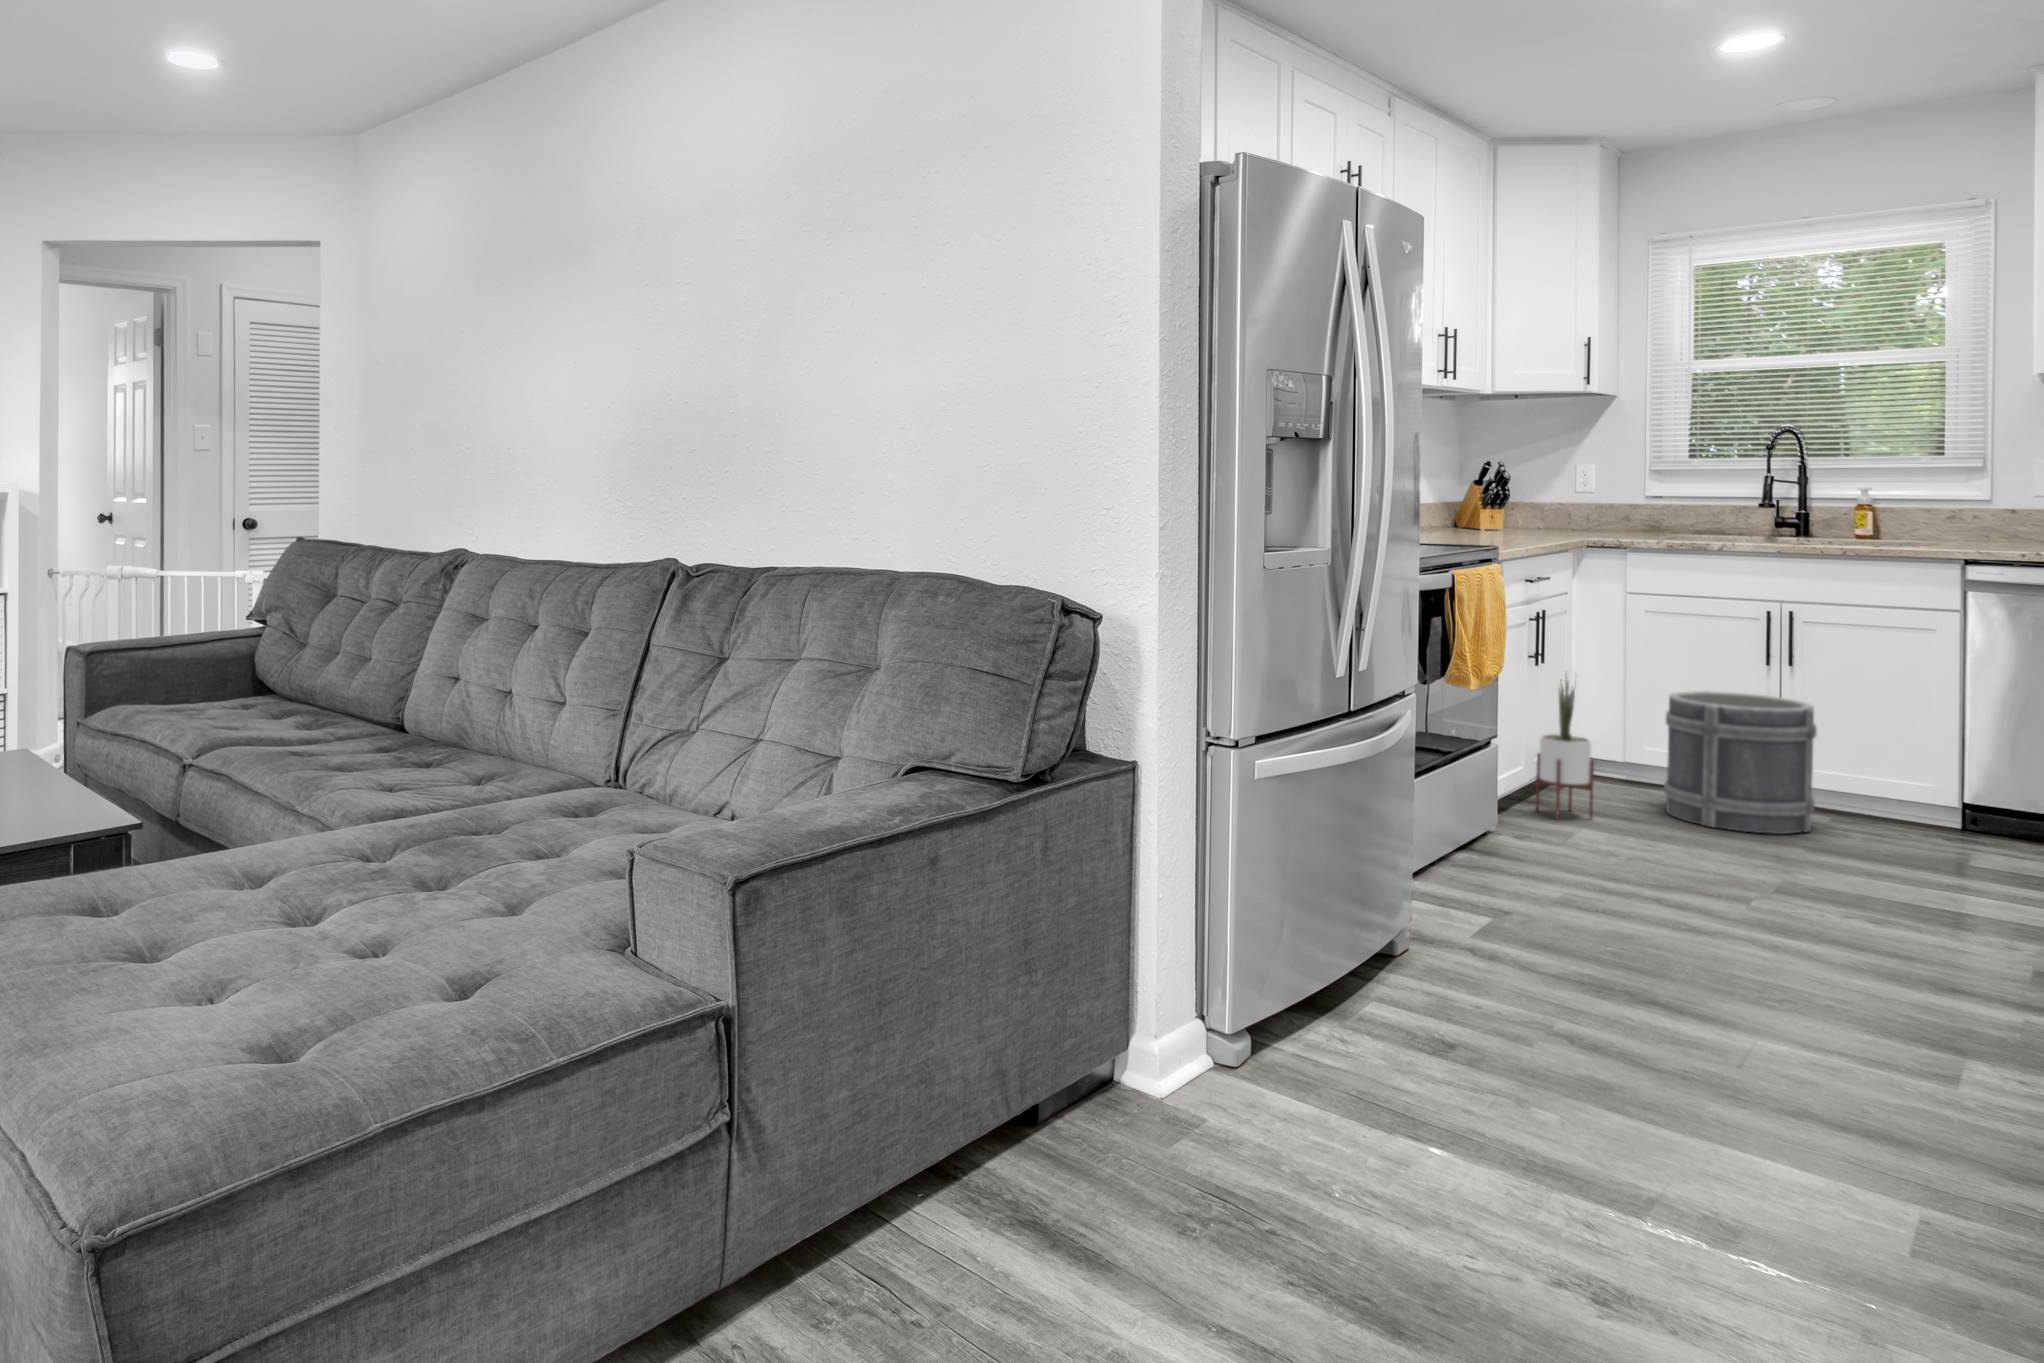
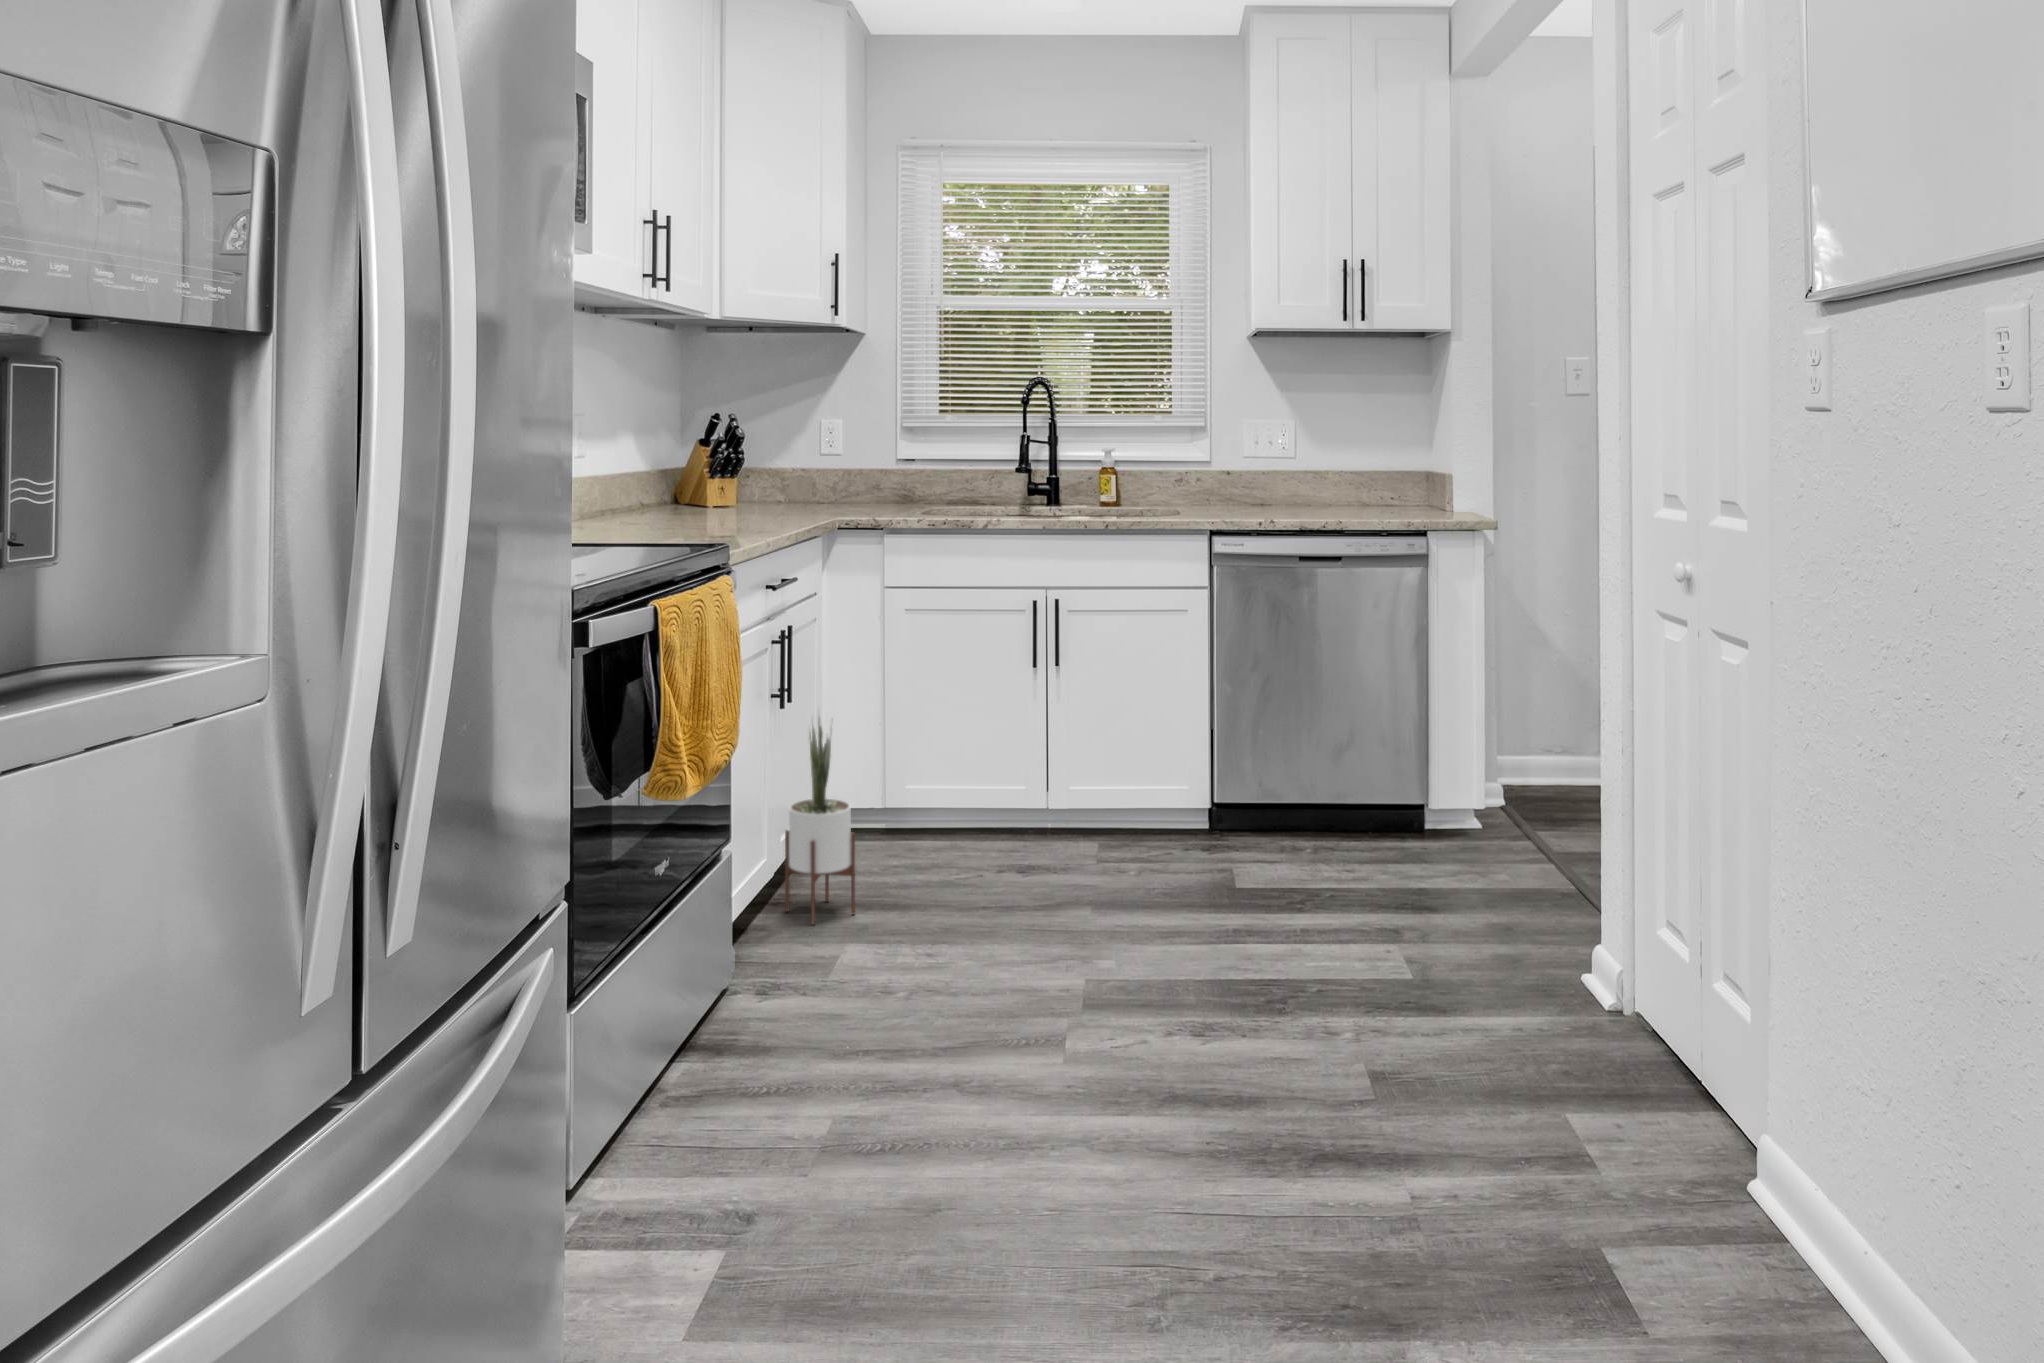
bucket: present [1664,691,1817,834] -> none [933,709,1089,899]

